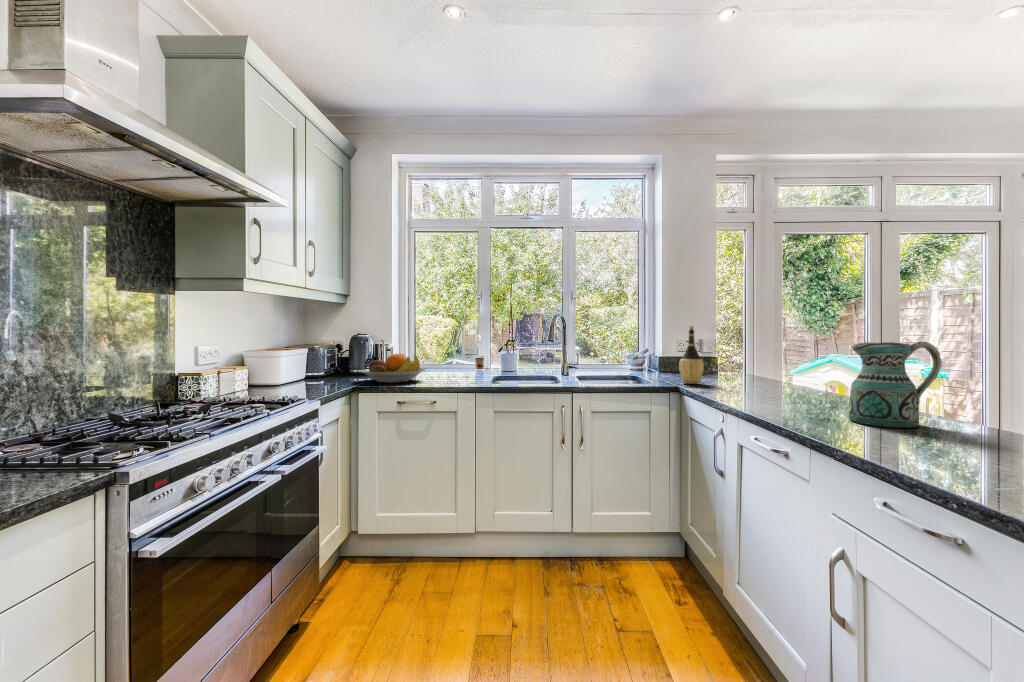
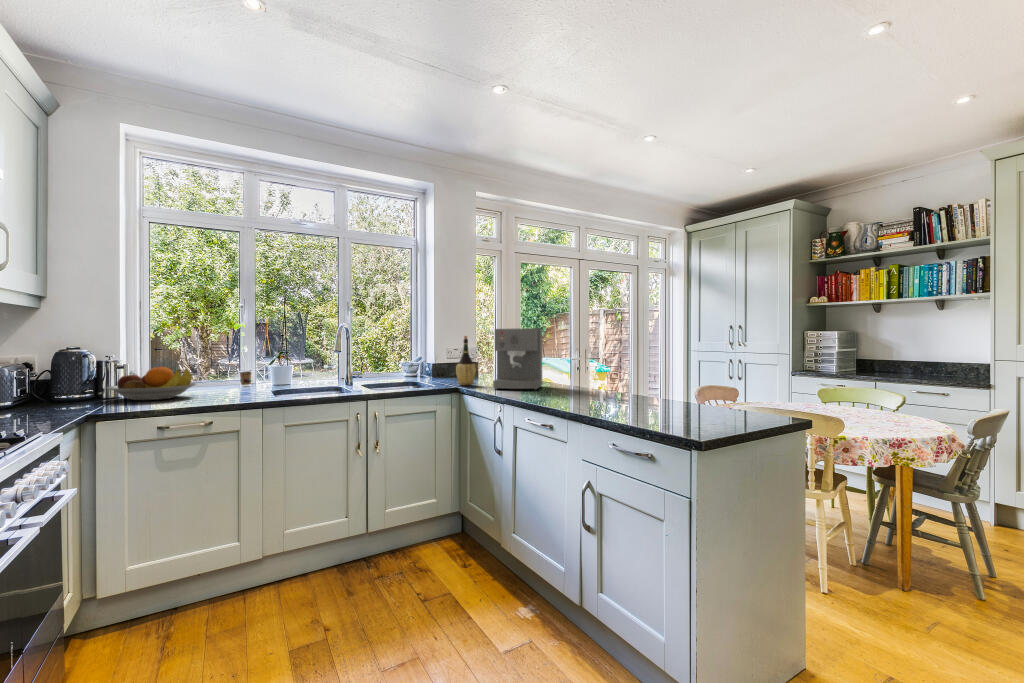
coffee maker: none [721,315,795,396] -> present [493,328,542,390]
ceramic pitcher: present [849,341,941,428] -> none [585,347,632,403]

